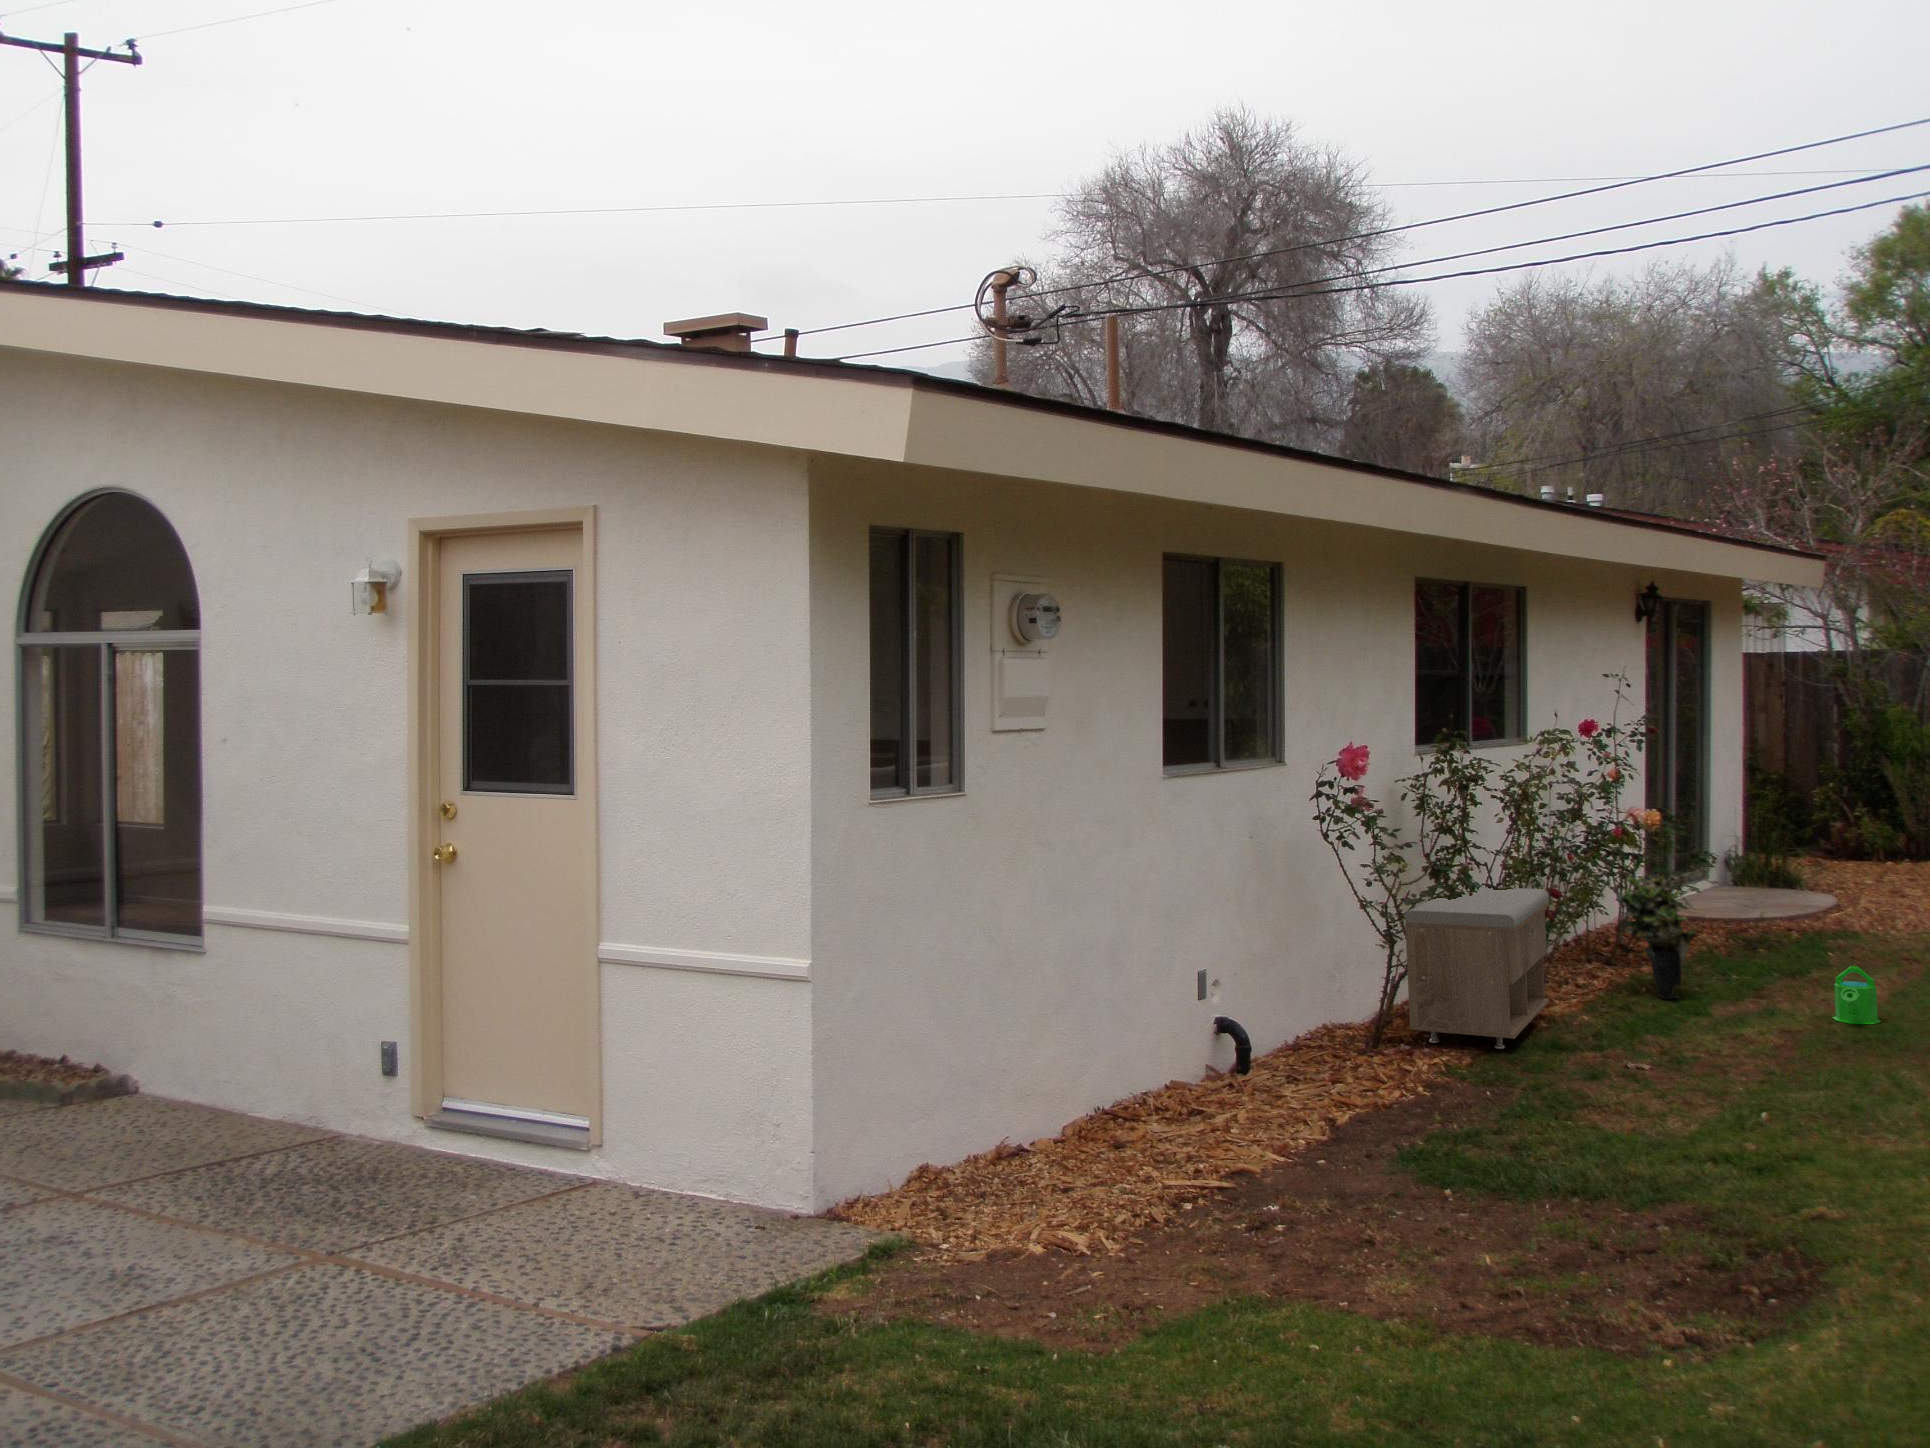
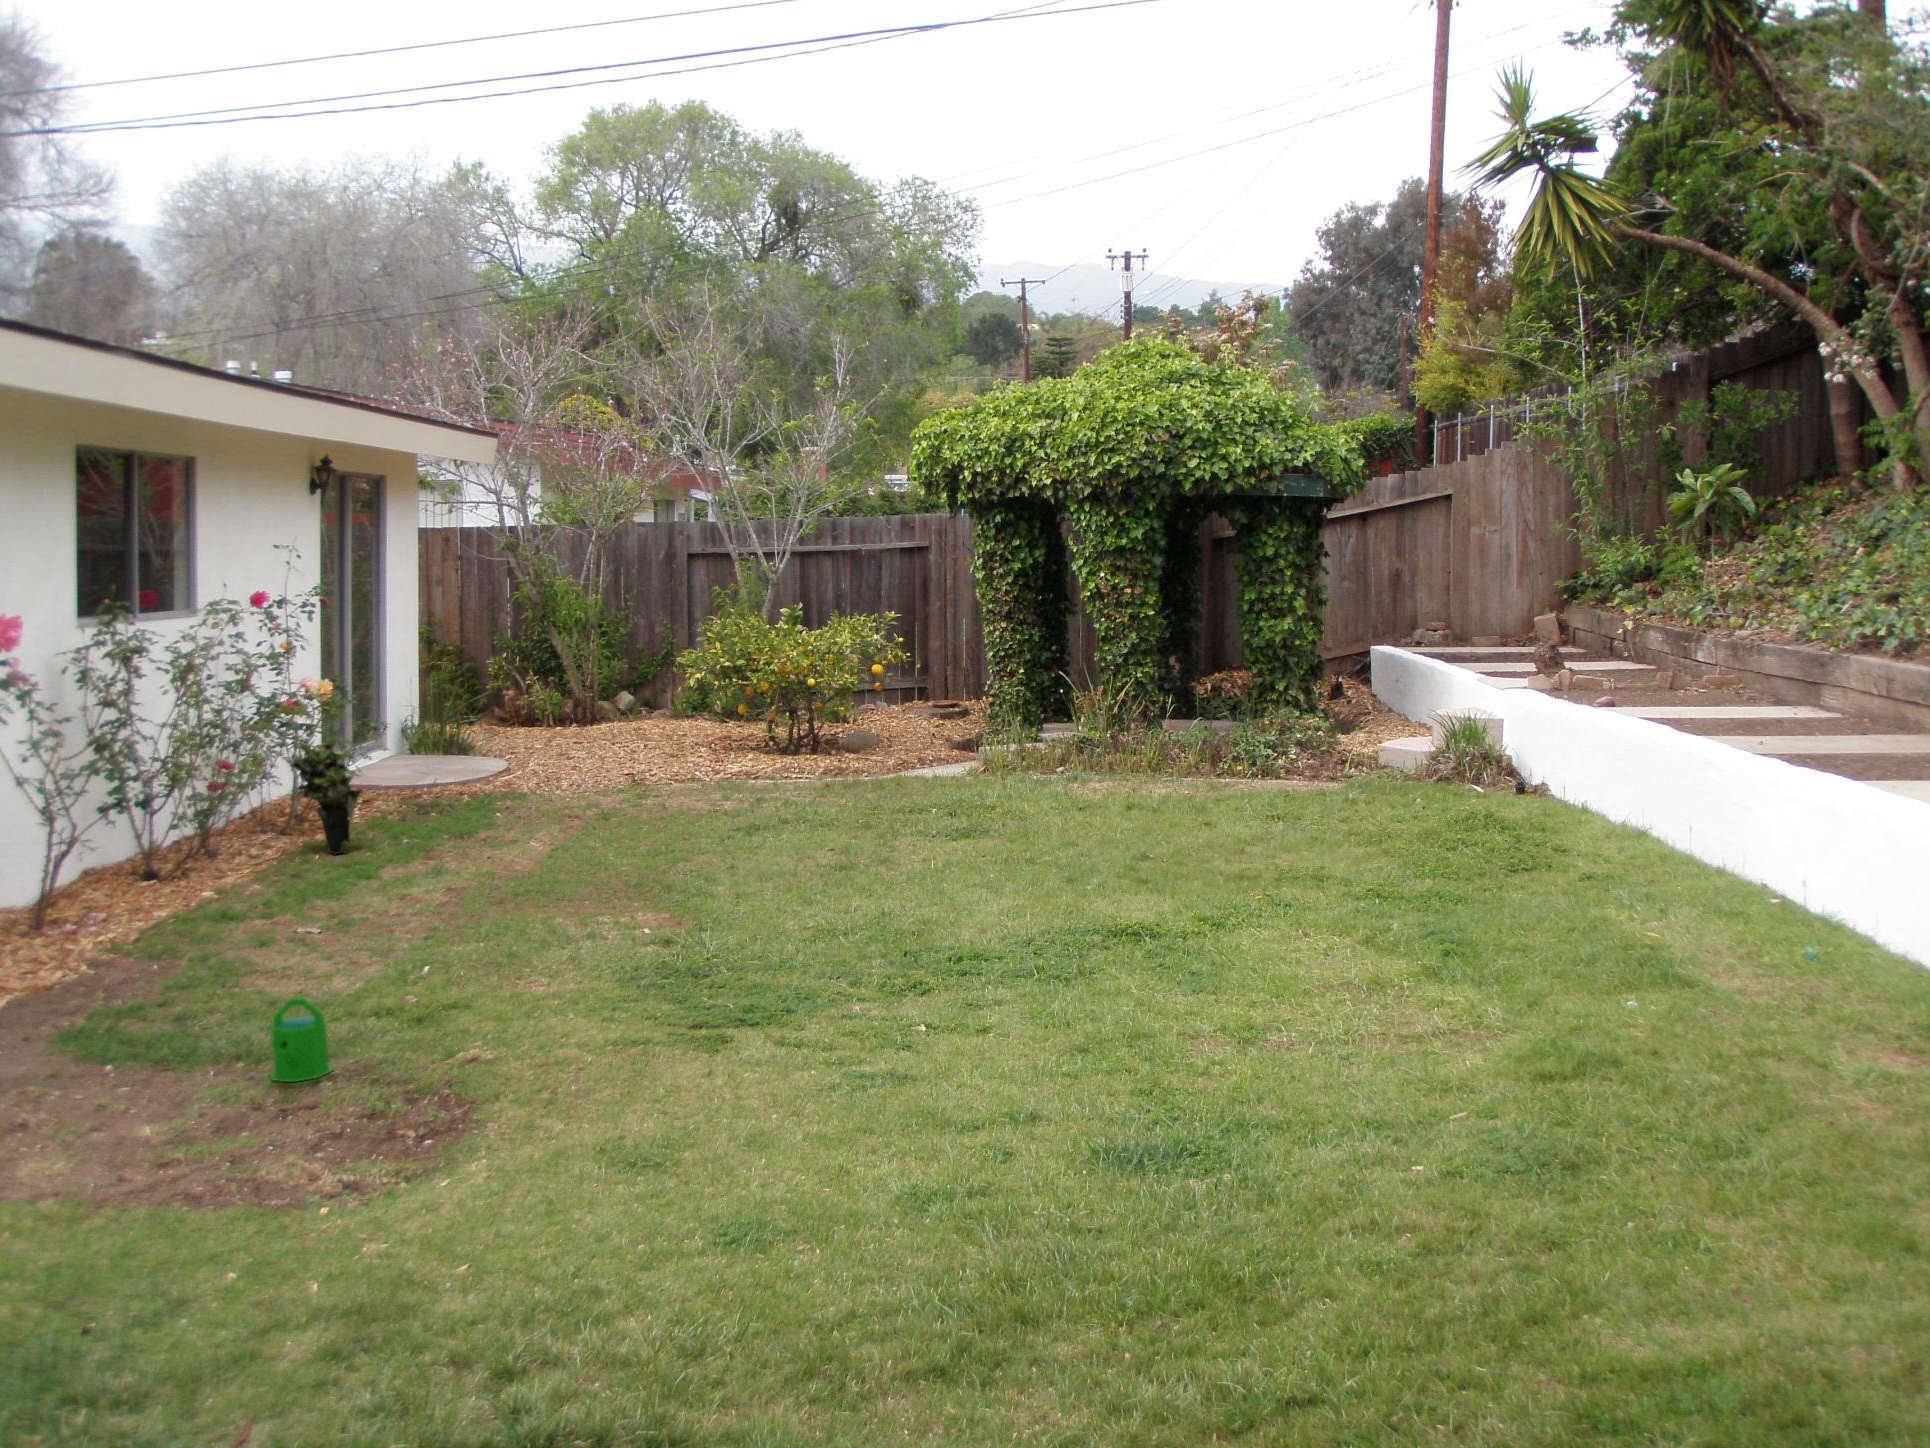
storage bench: present [1405,887,1549,1049] -> none [64,758,222,922]
watering can: present [1833,966,1881,1024] -> present [270,997,332,1082]

